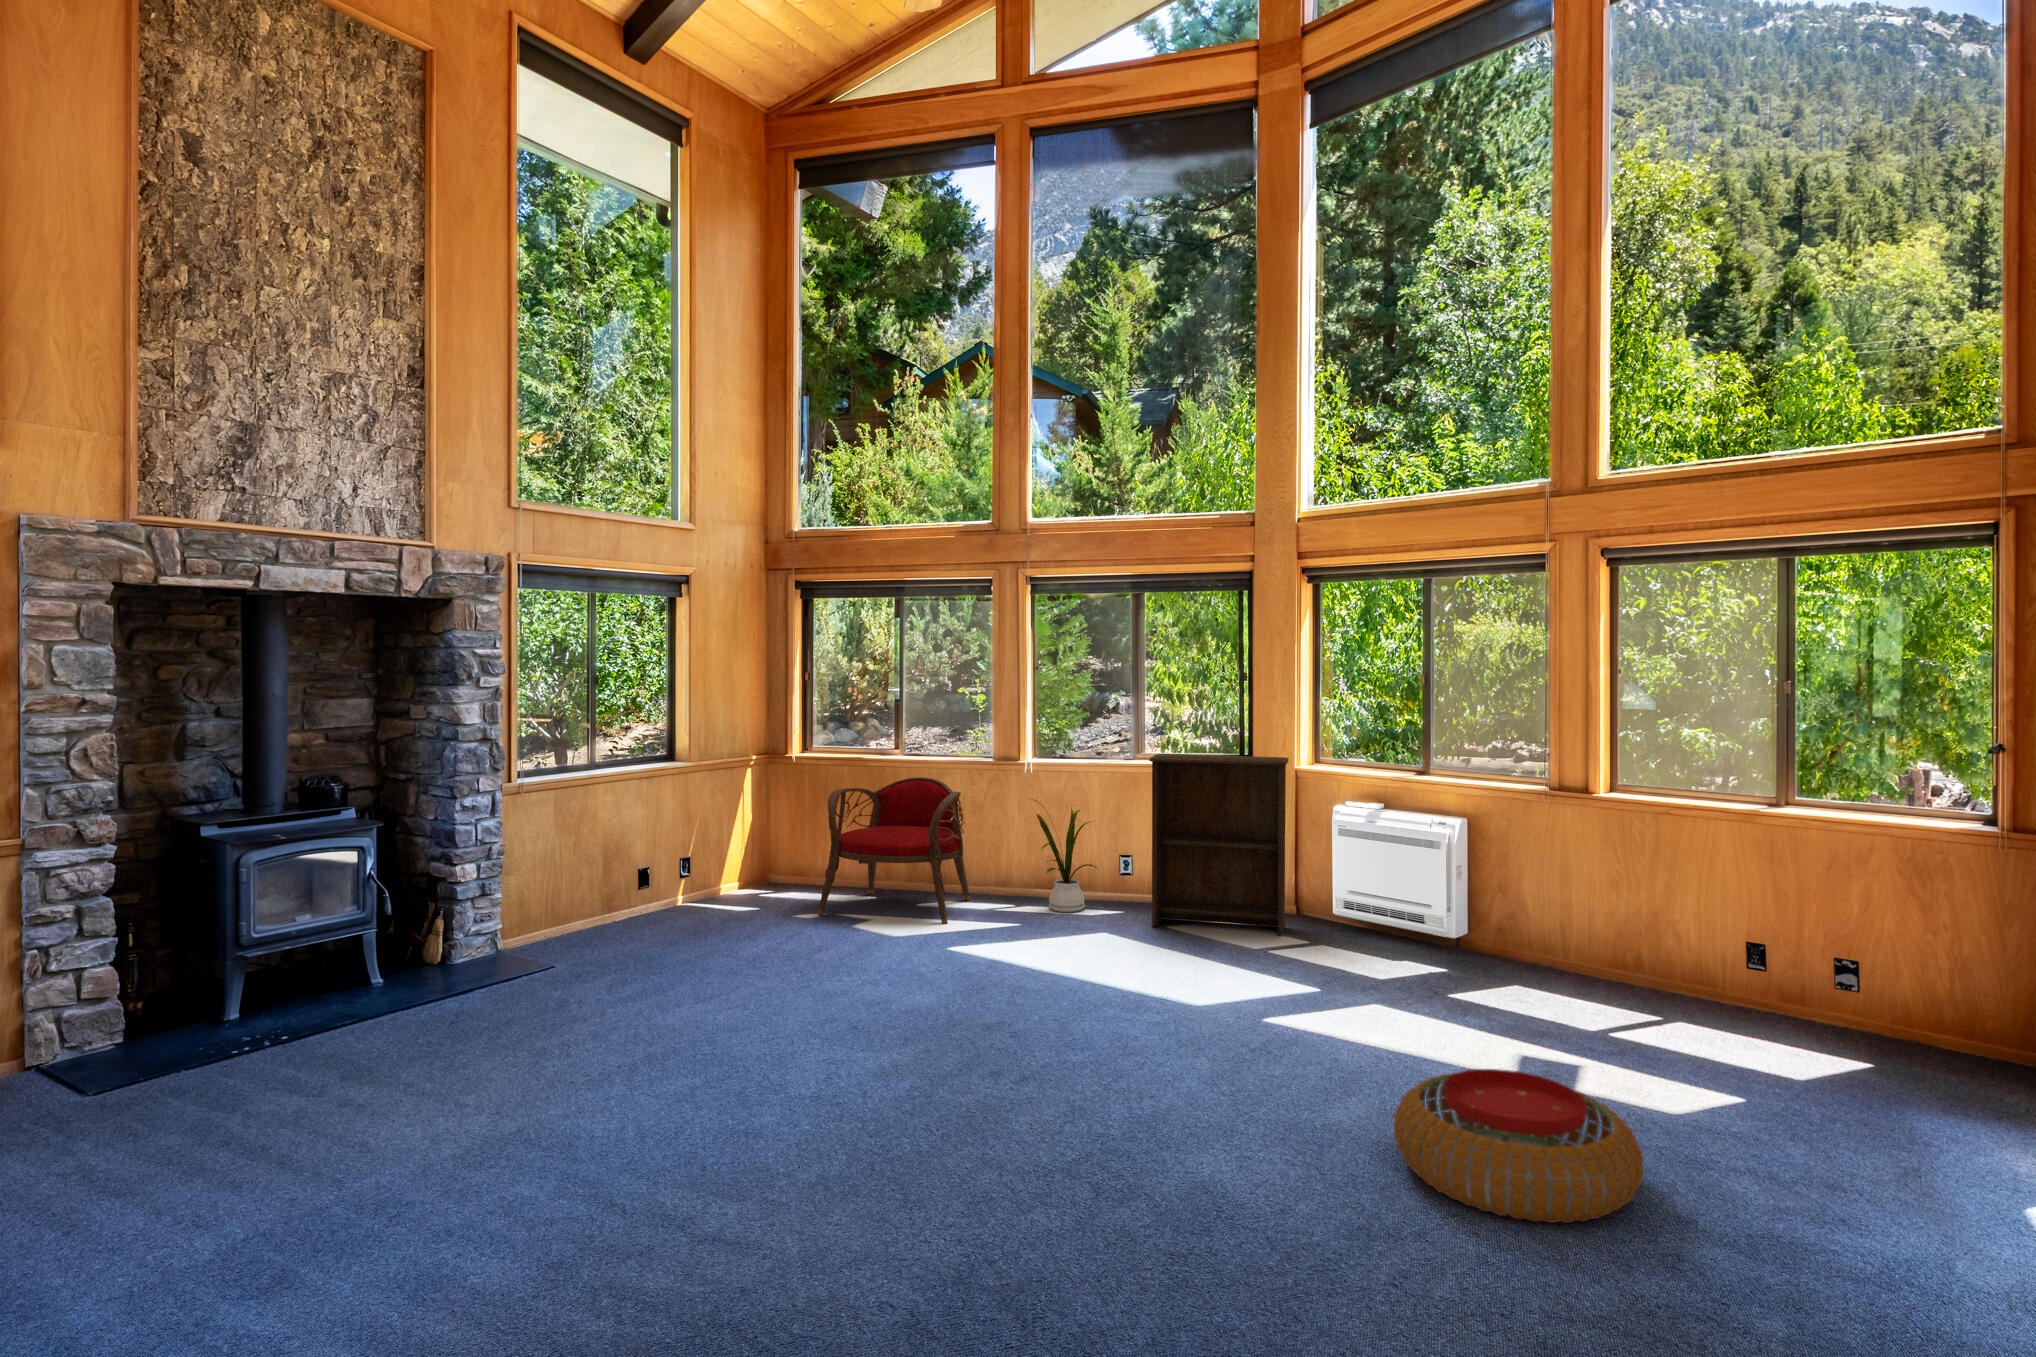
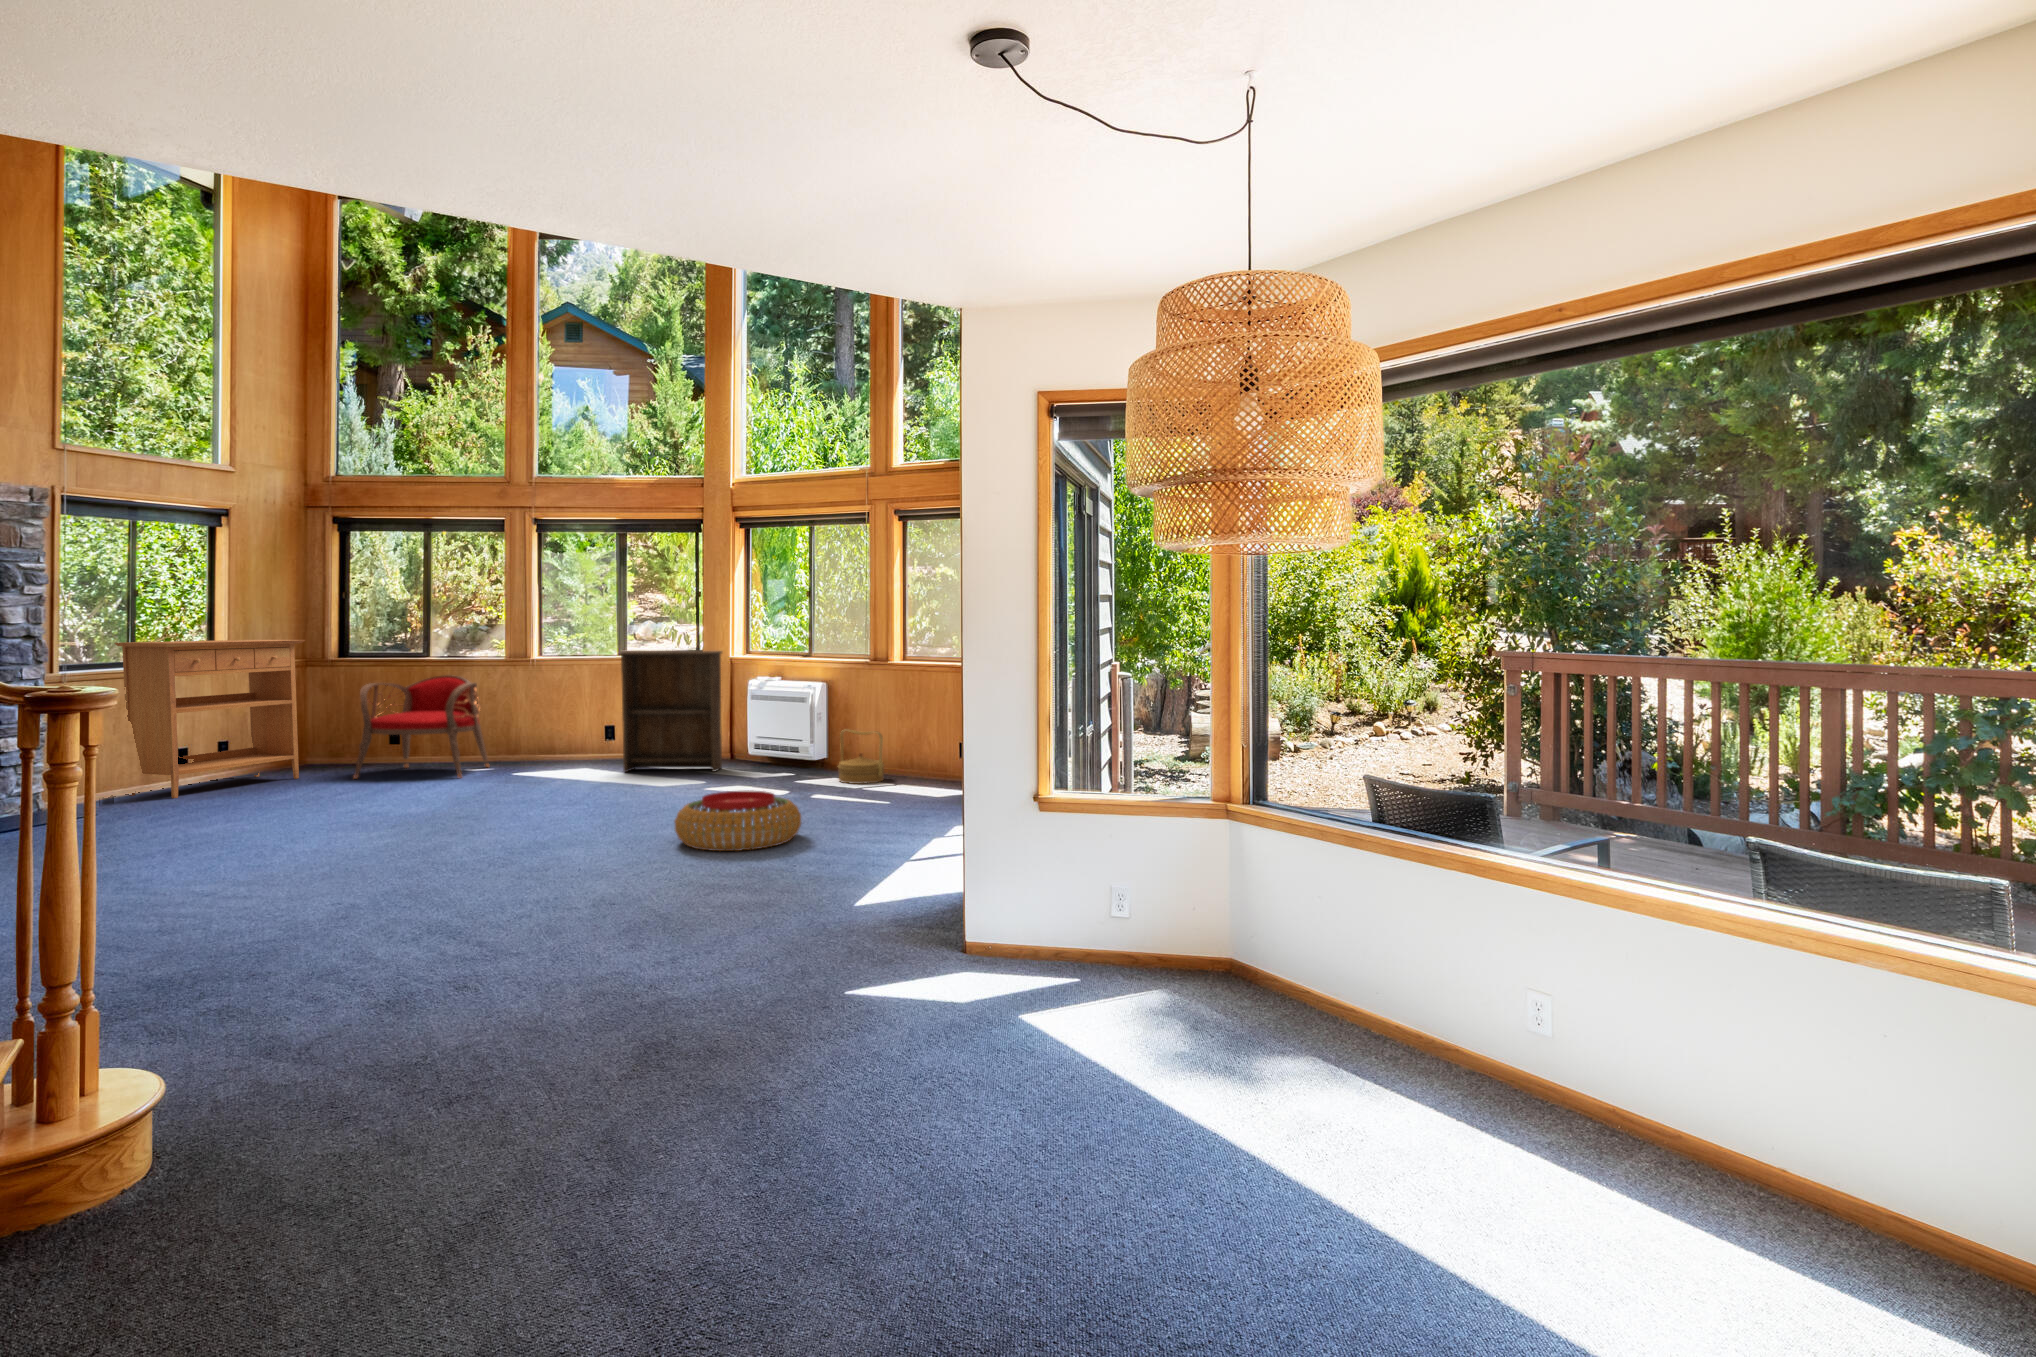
console table: none [570,732,768,943] -> present [115,640,305,798]
house plant: present [1031,799,1097,912] -> none [531,686,592,769]
woven basket: none [1499,894,1583,989] -> present [838,730,884,784]

